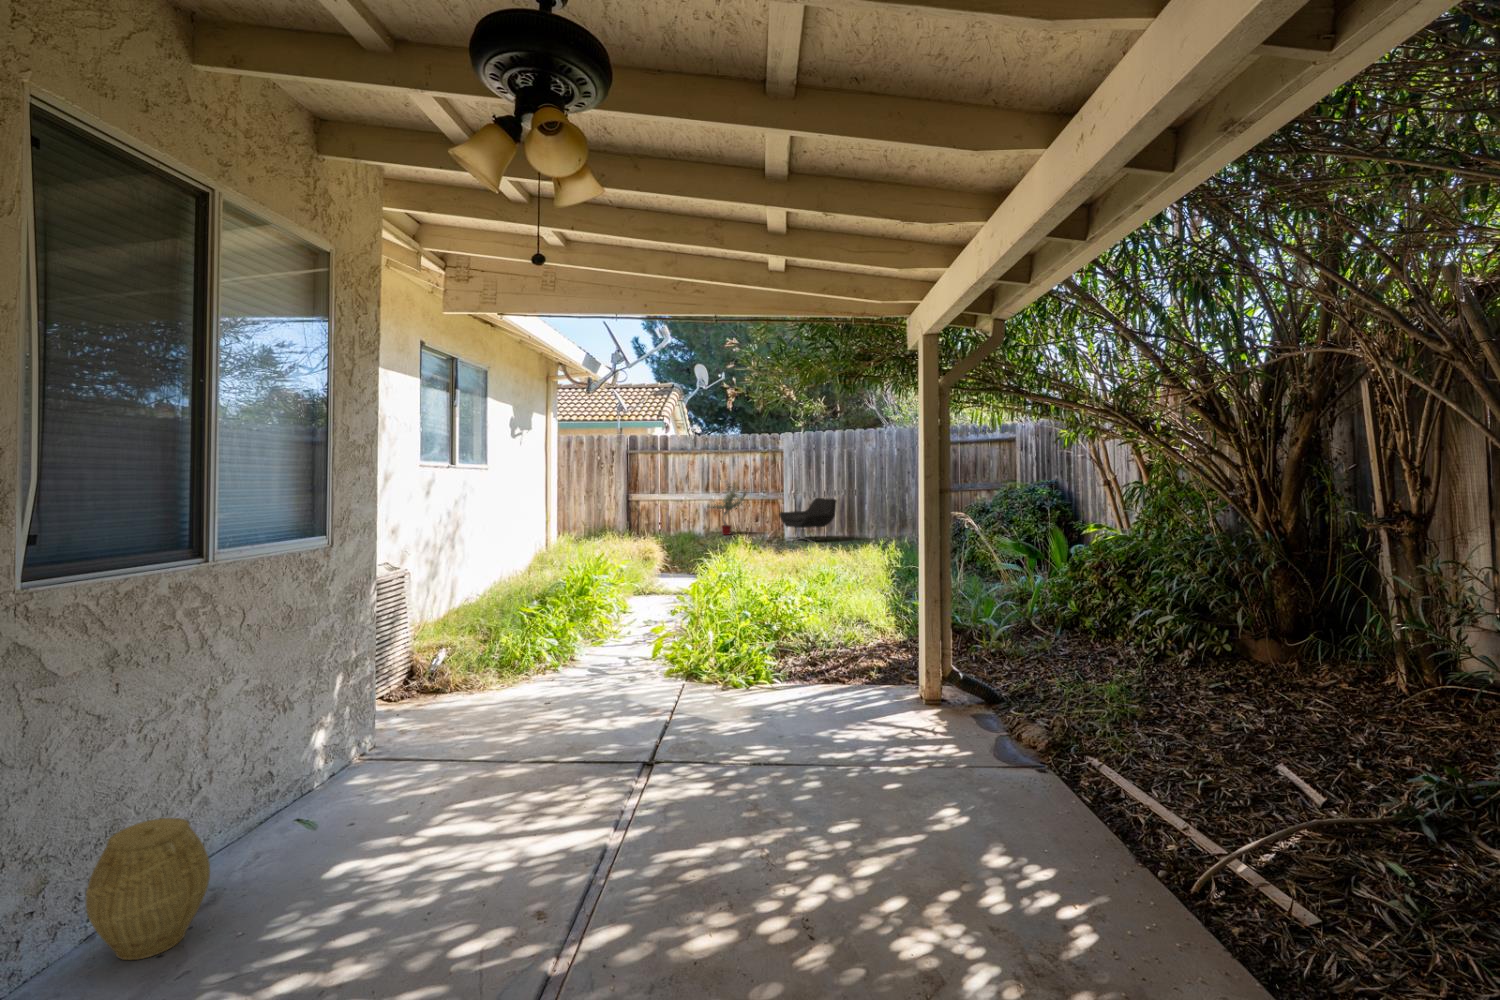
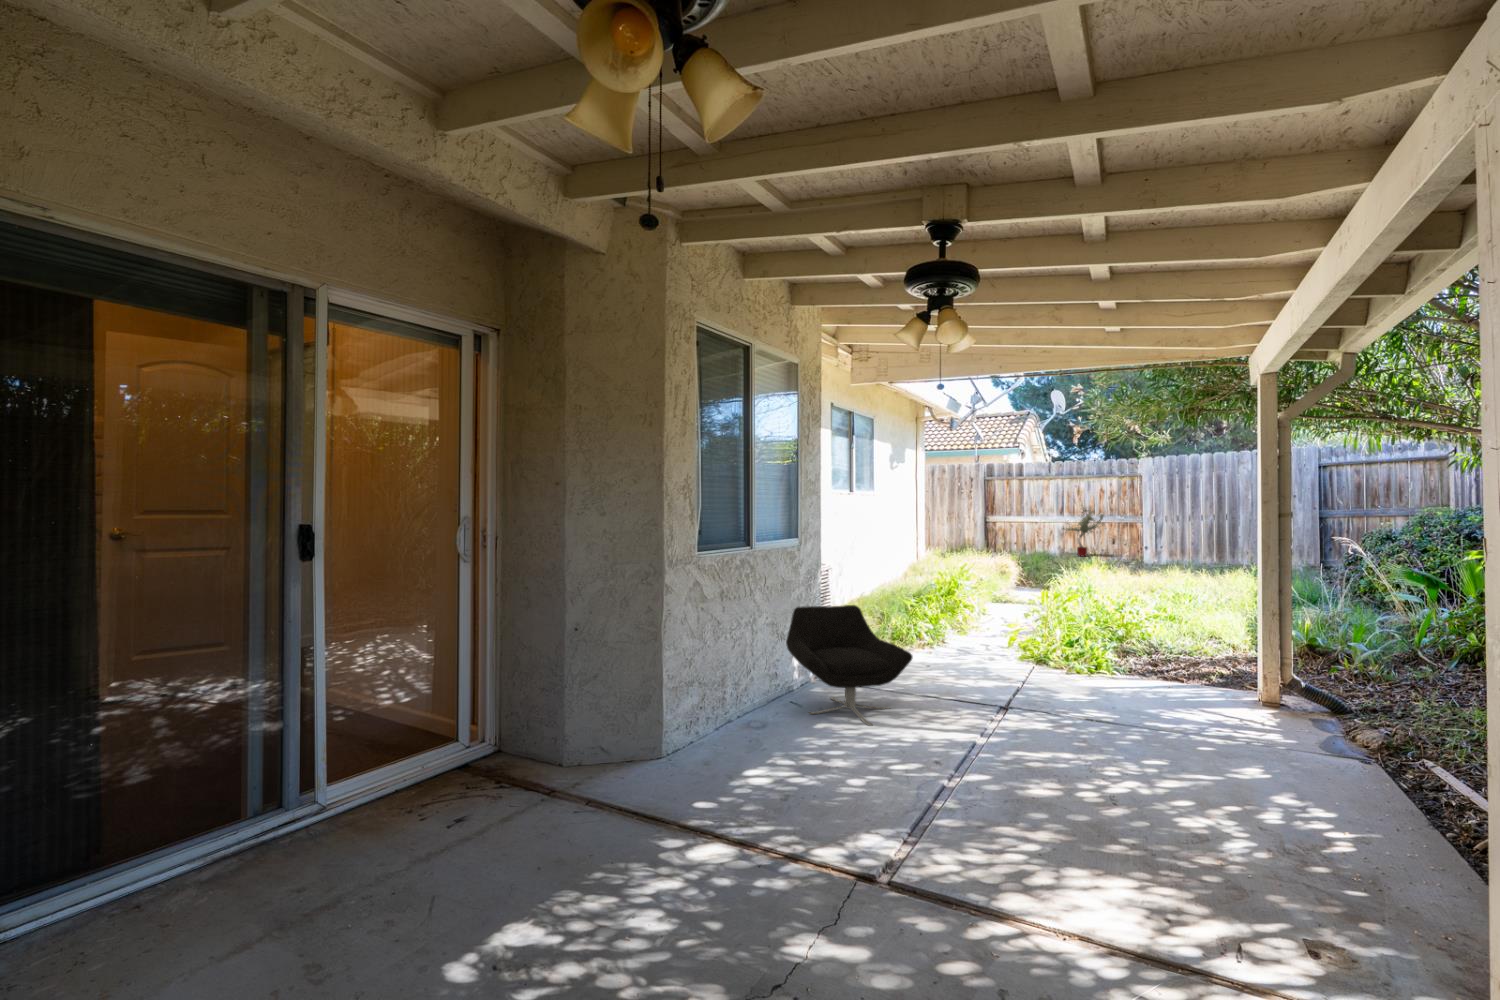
lounge chair: present [780,498,837,540] -> present [786,605,913,726]
woven basket: present [86,818,210,960] -> none [712,678,763,744]

